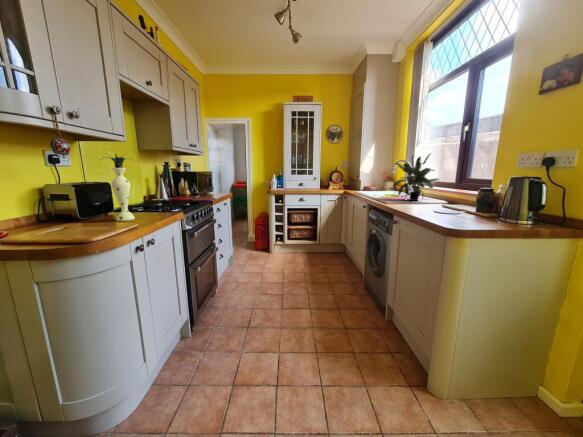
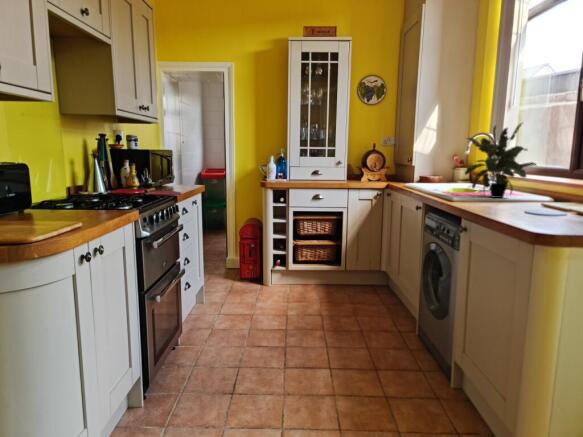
vase: present [100,154,135,221] -> none [27,119,73,219]

